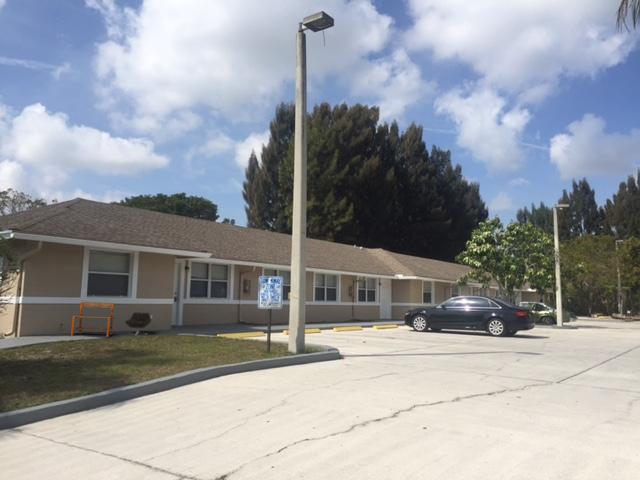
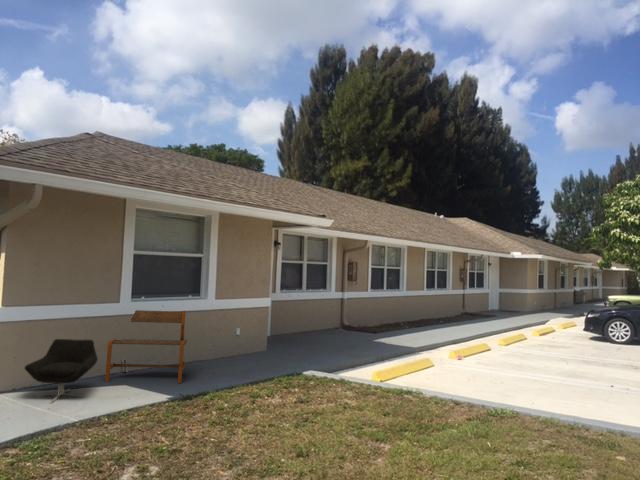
lounge chair: present [125,312,151,333] -> present [25,339,97,403]

